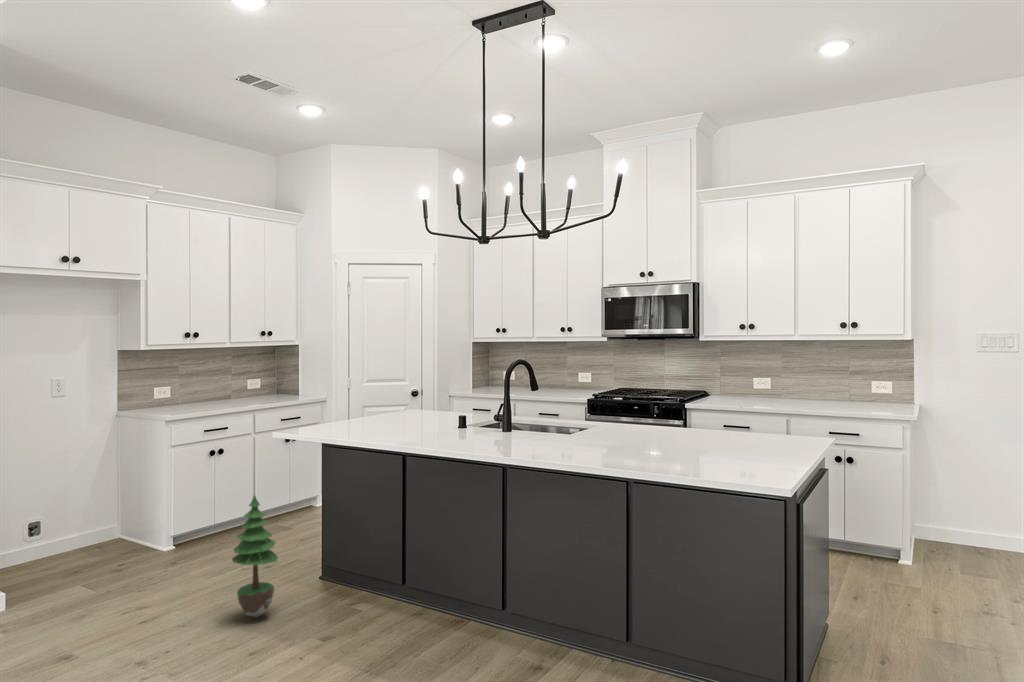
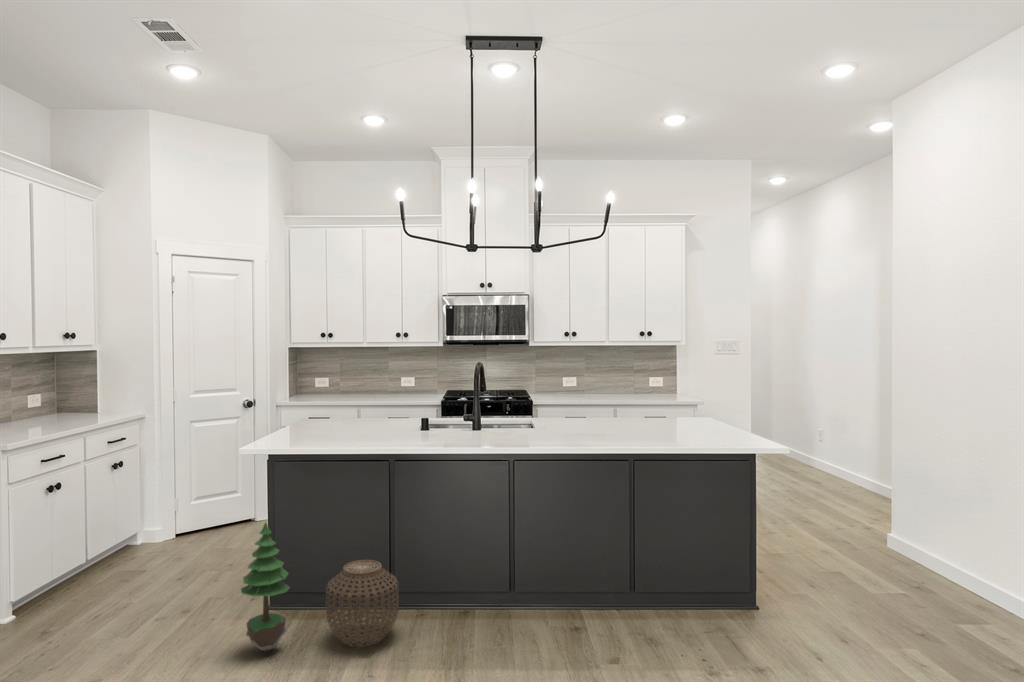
woven basket: none [296,547,371,636] -> present [326,560,399,647]

